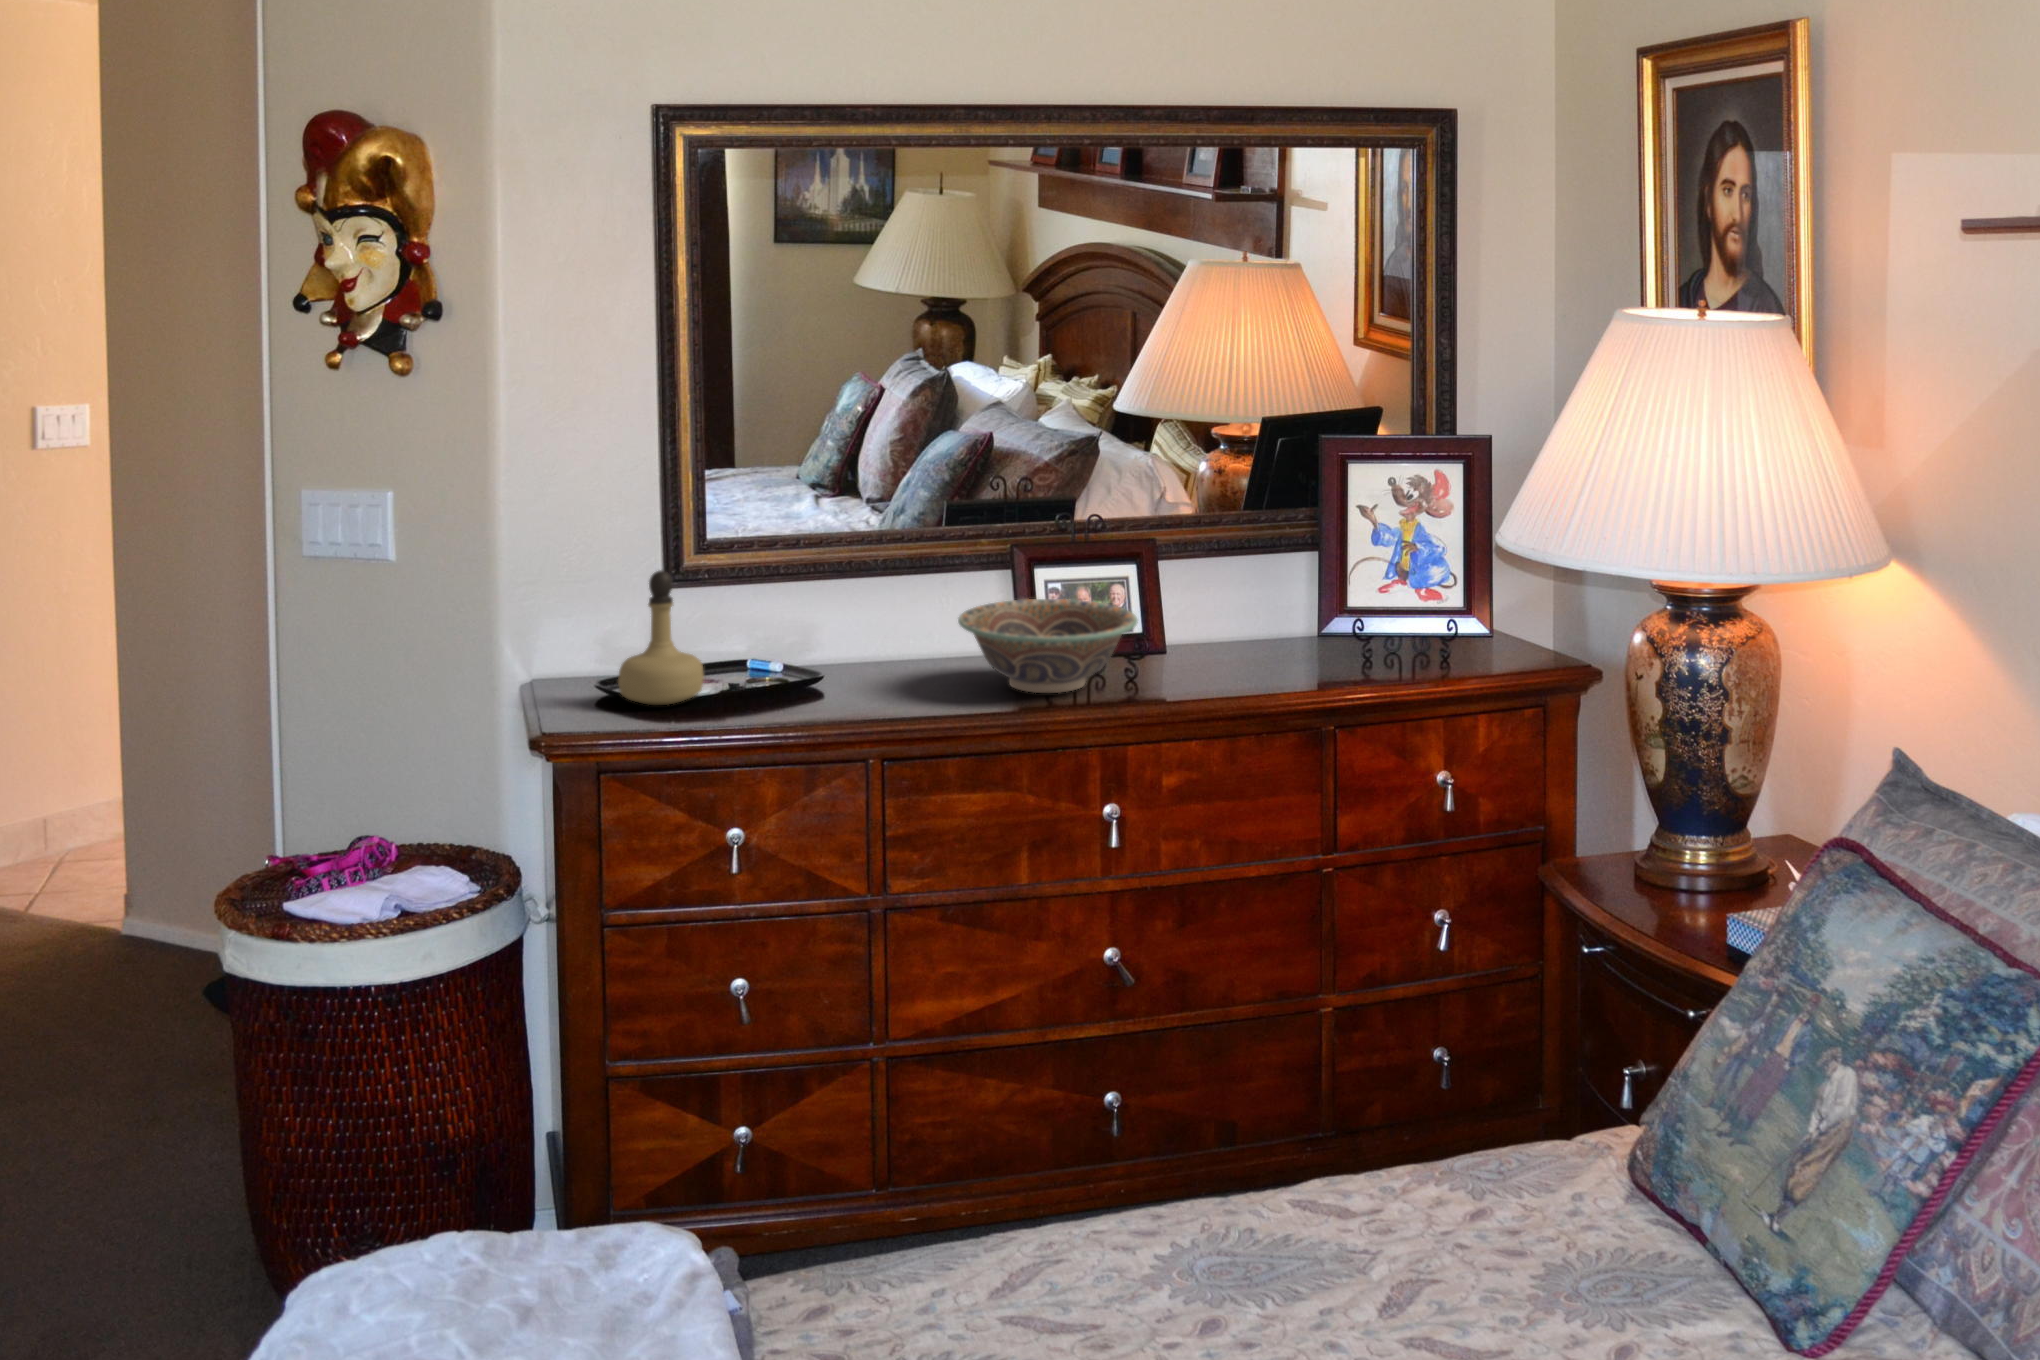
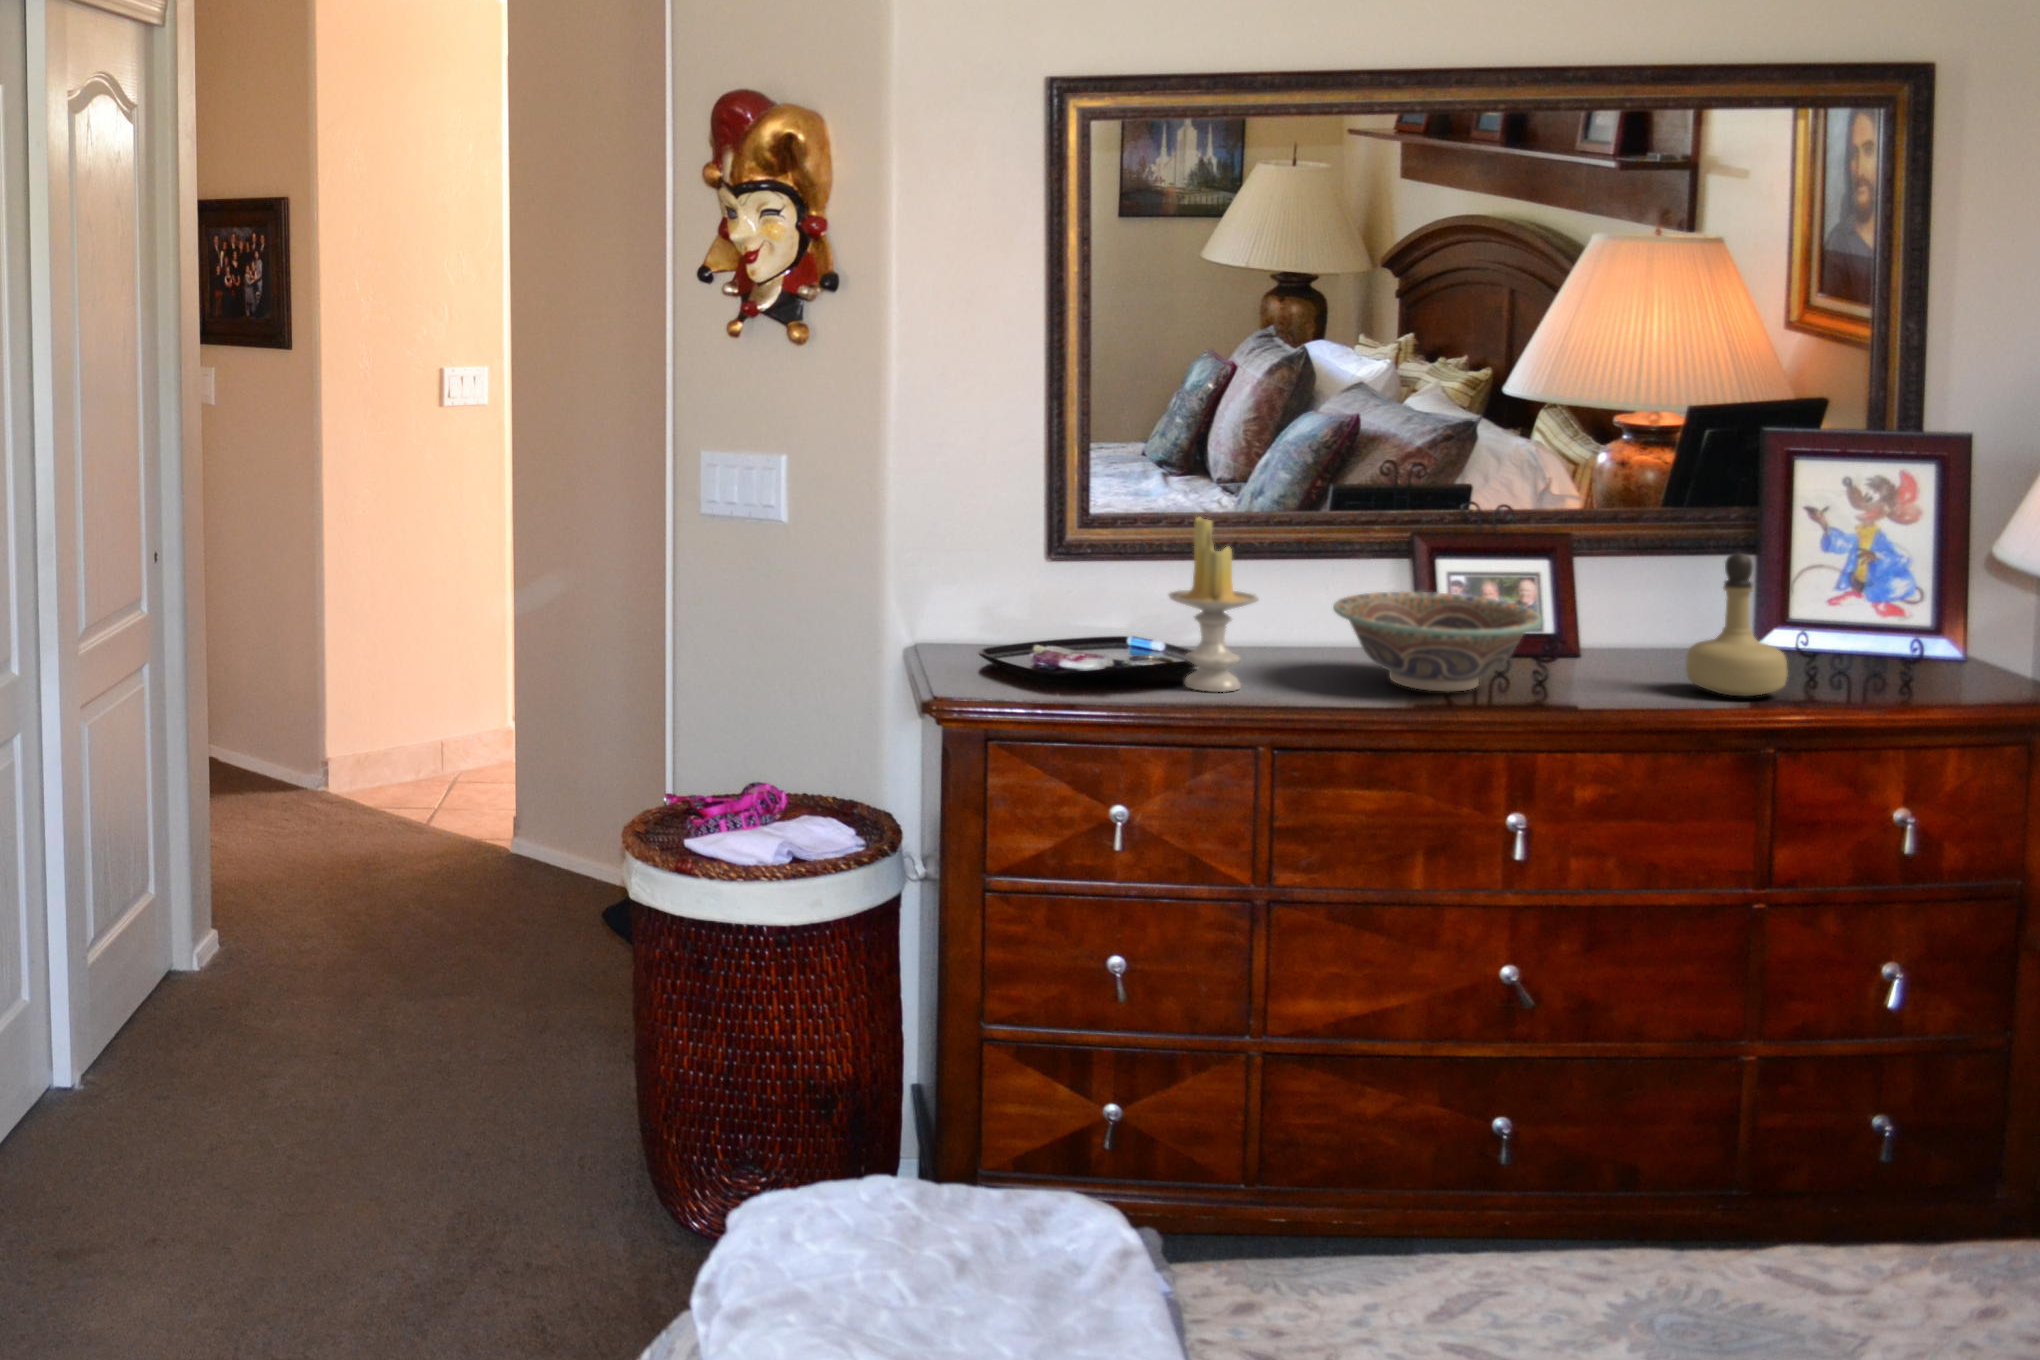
candle: none [801,537,885,708] -> present [1169,517,1258,692]
perfume bottle: present [618,571,704,705] -> present [1686,553,1787,696]

